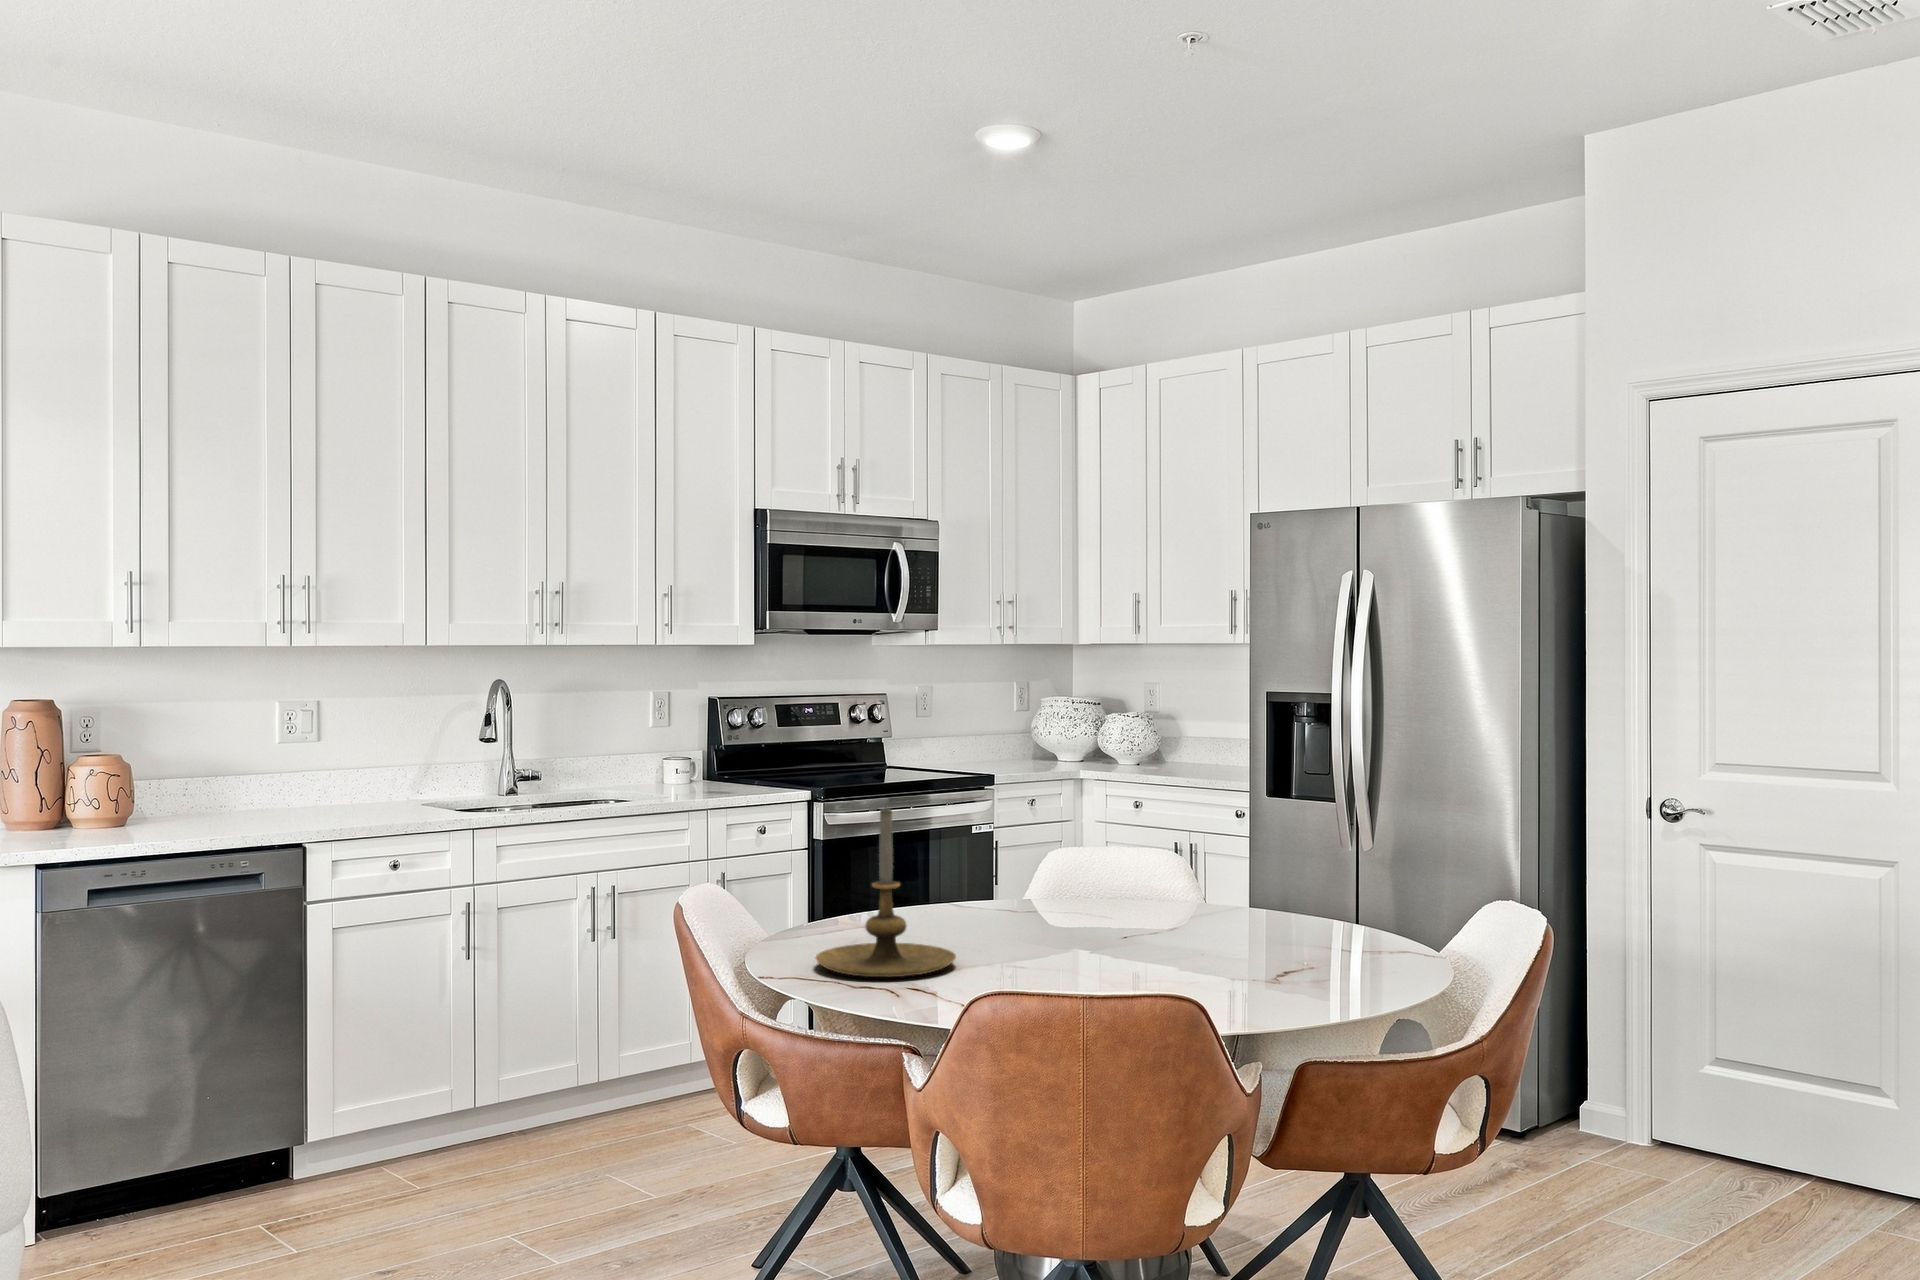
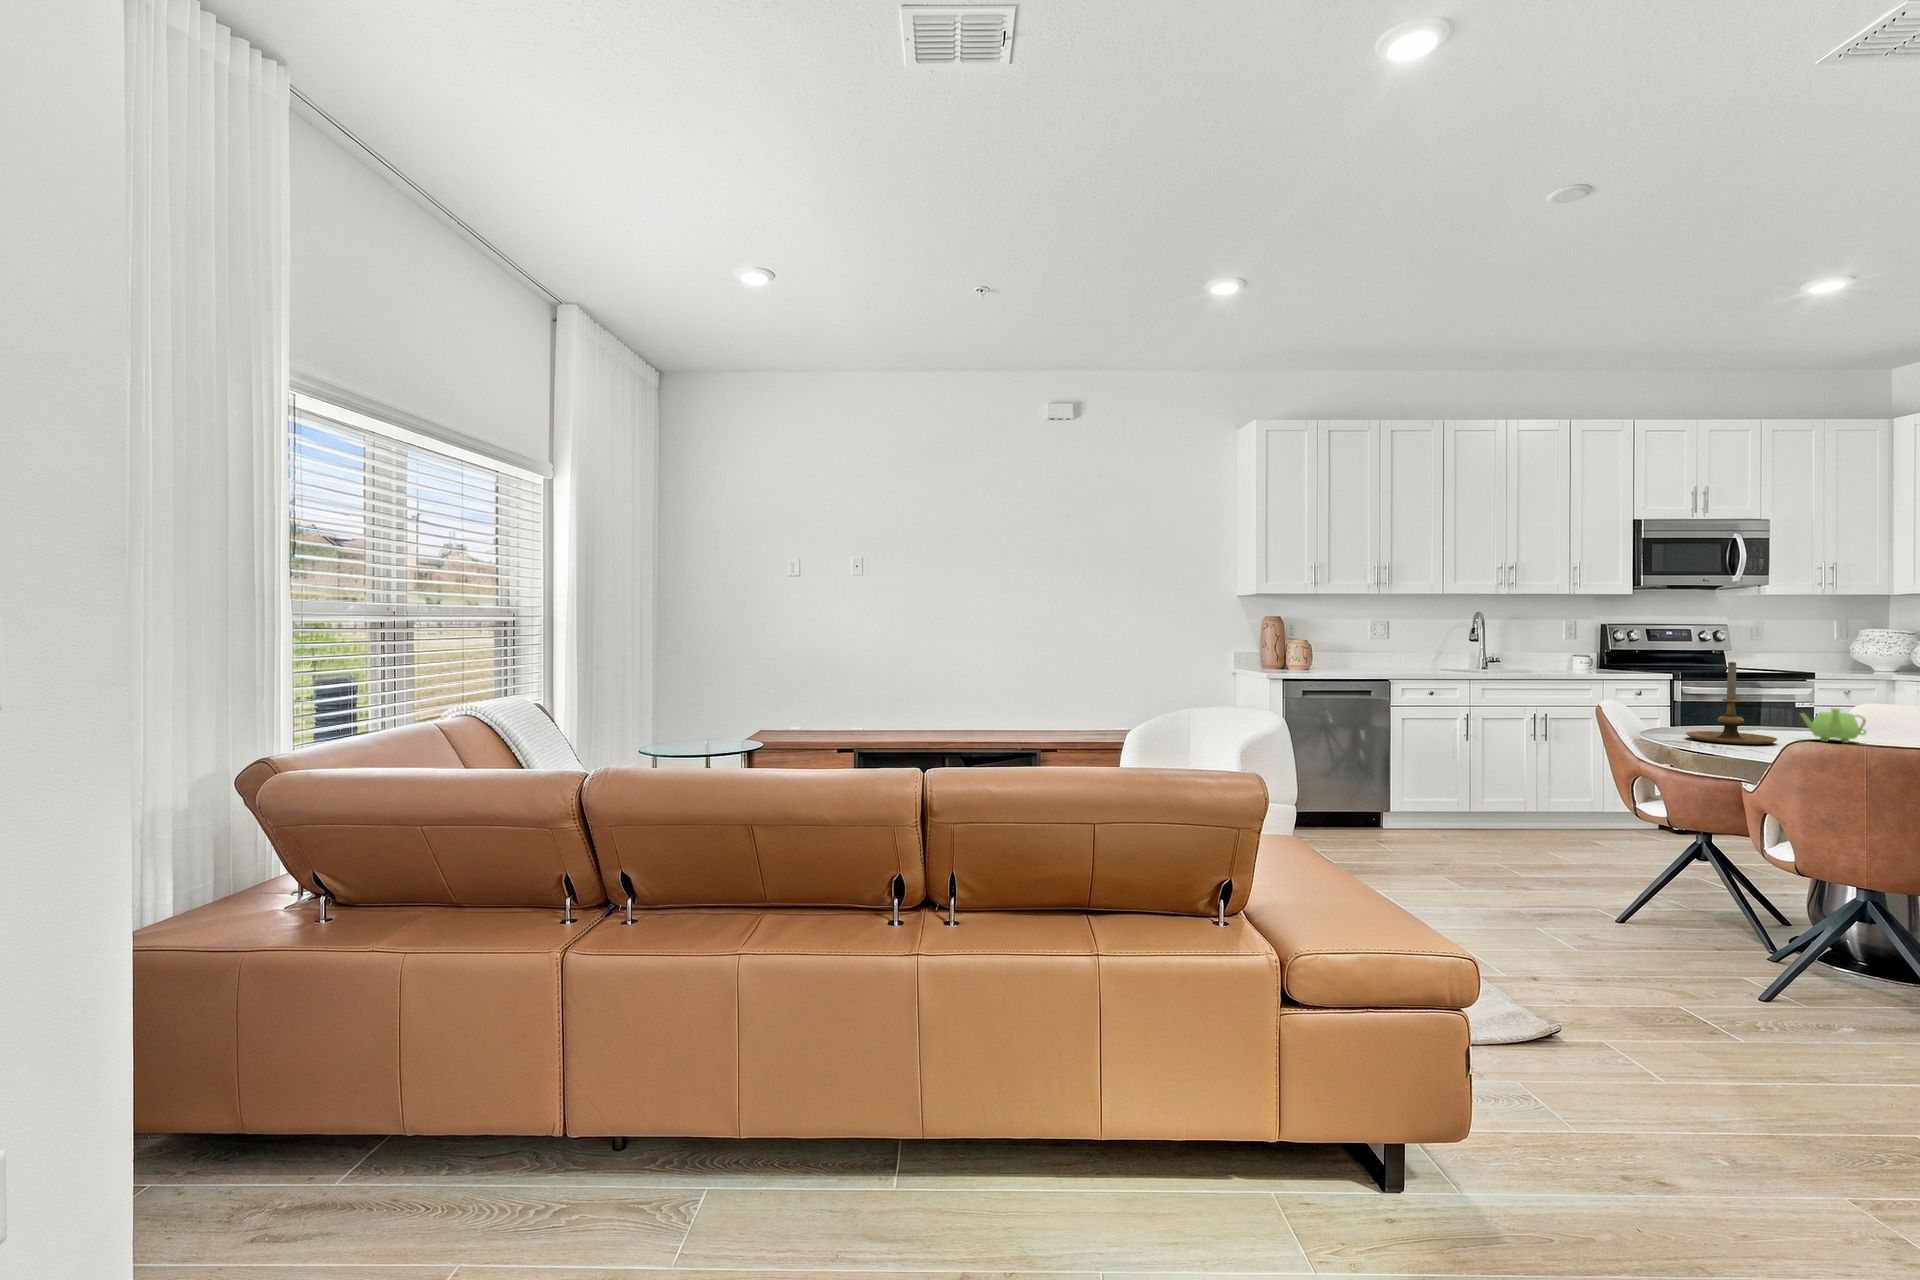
teapot: none [985,880,1075,944] -> present [1801,708,1866,743]

